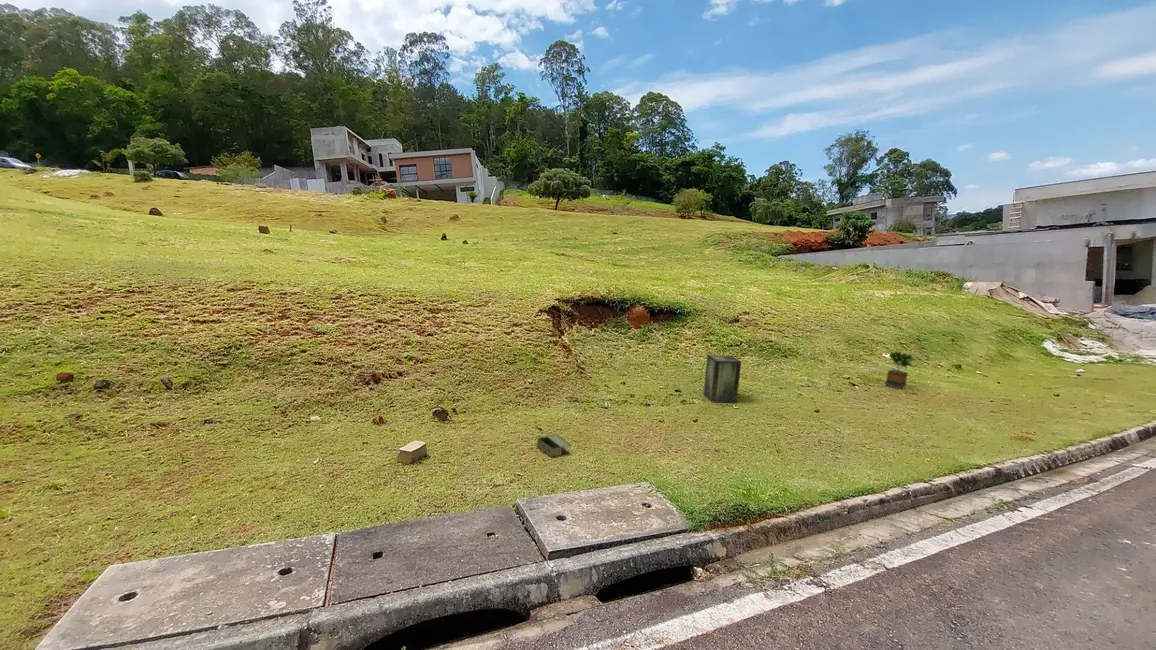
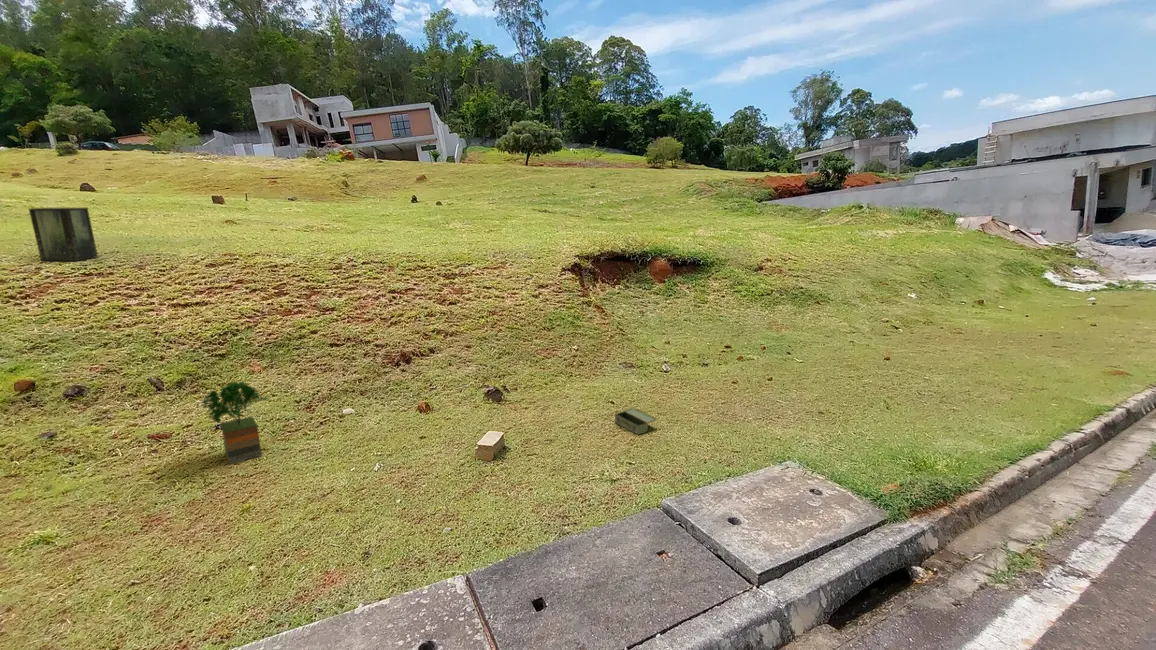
potted tree: present [886,352,914,389] -> present [203,382,267,464]
storage box: present [704,355,741,403] -> present [29,207,98,261]

